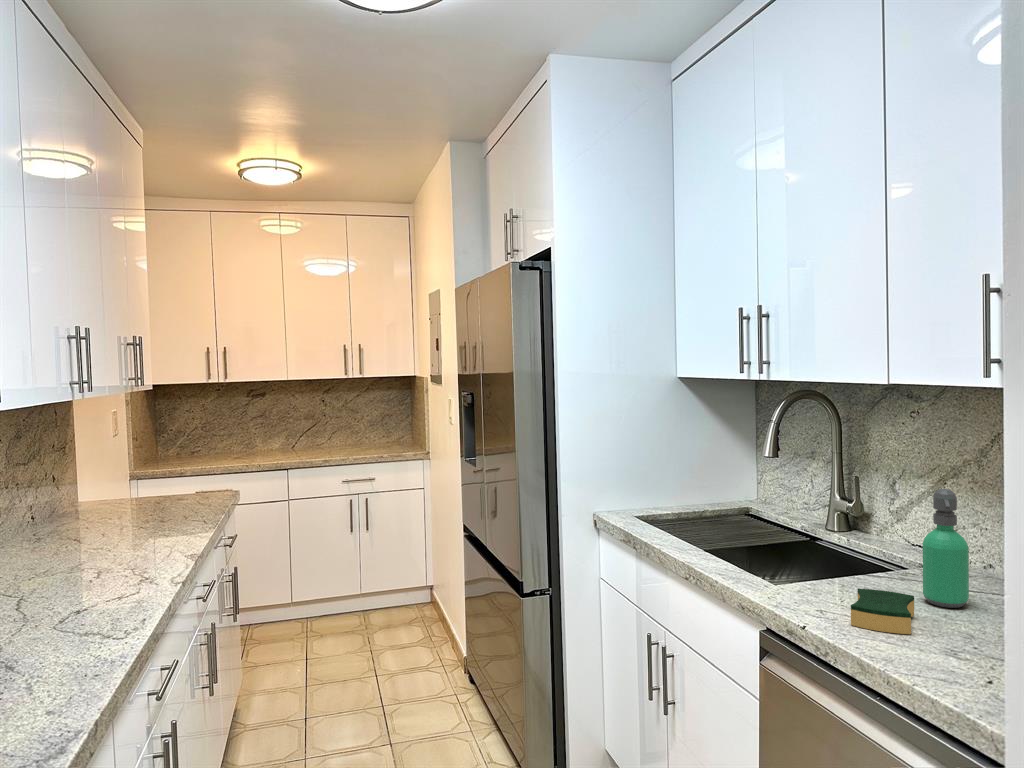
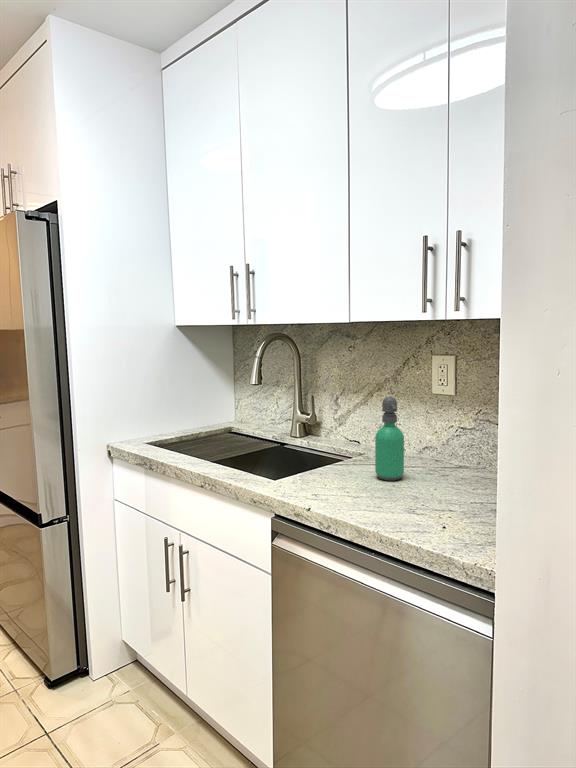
sponge: present [851,589,914,634] -> none [339,474,381,504]

